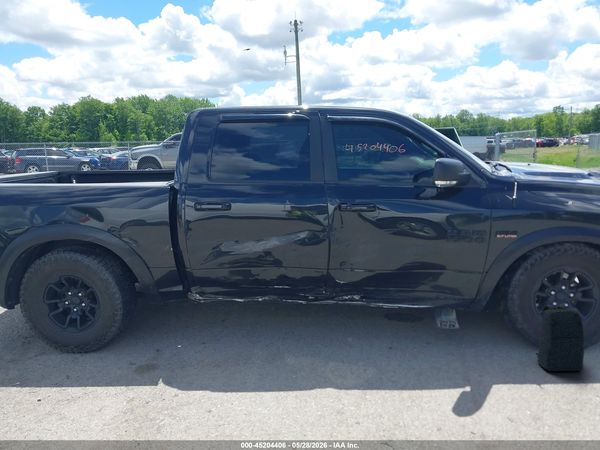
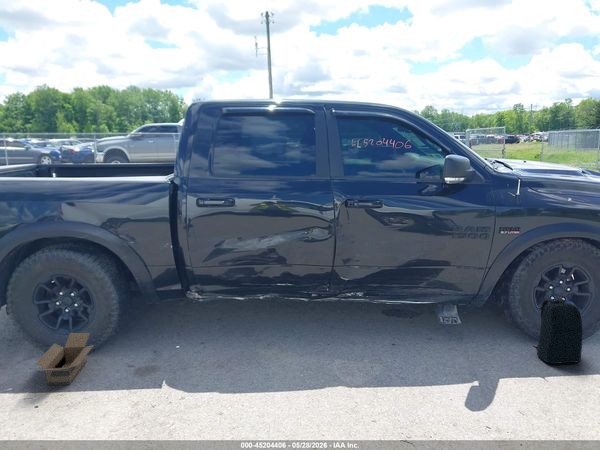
cardboard box: none [40,331,99,380] -> present [36,332,93,385]

